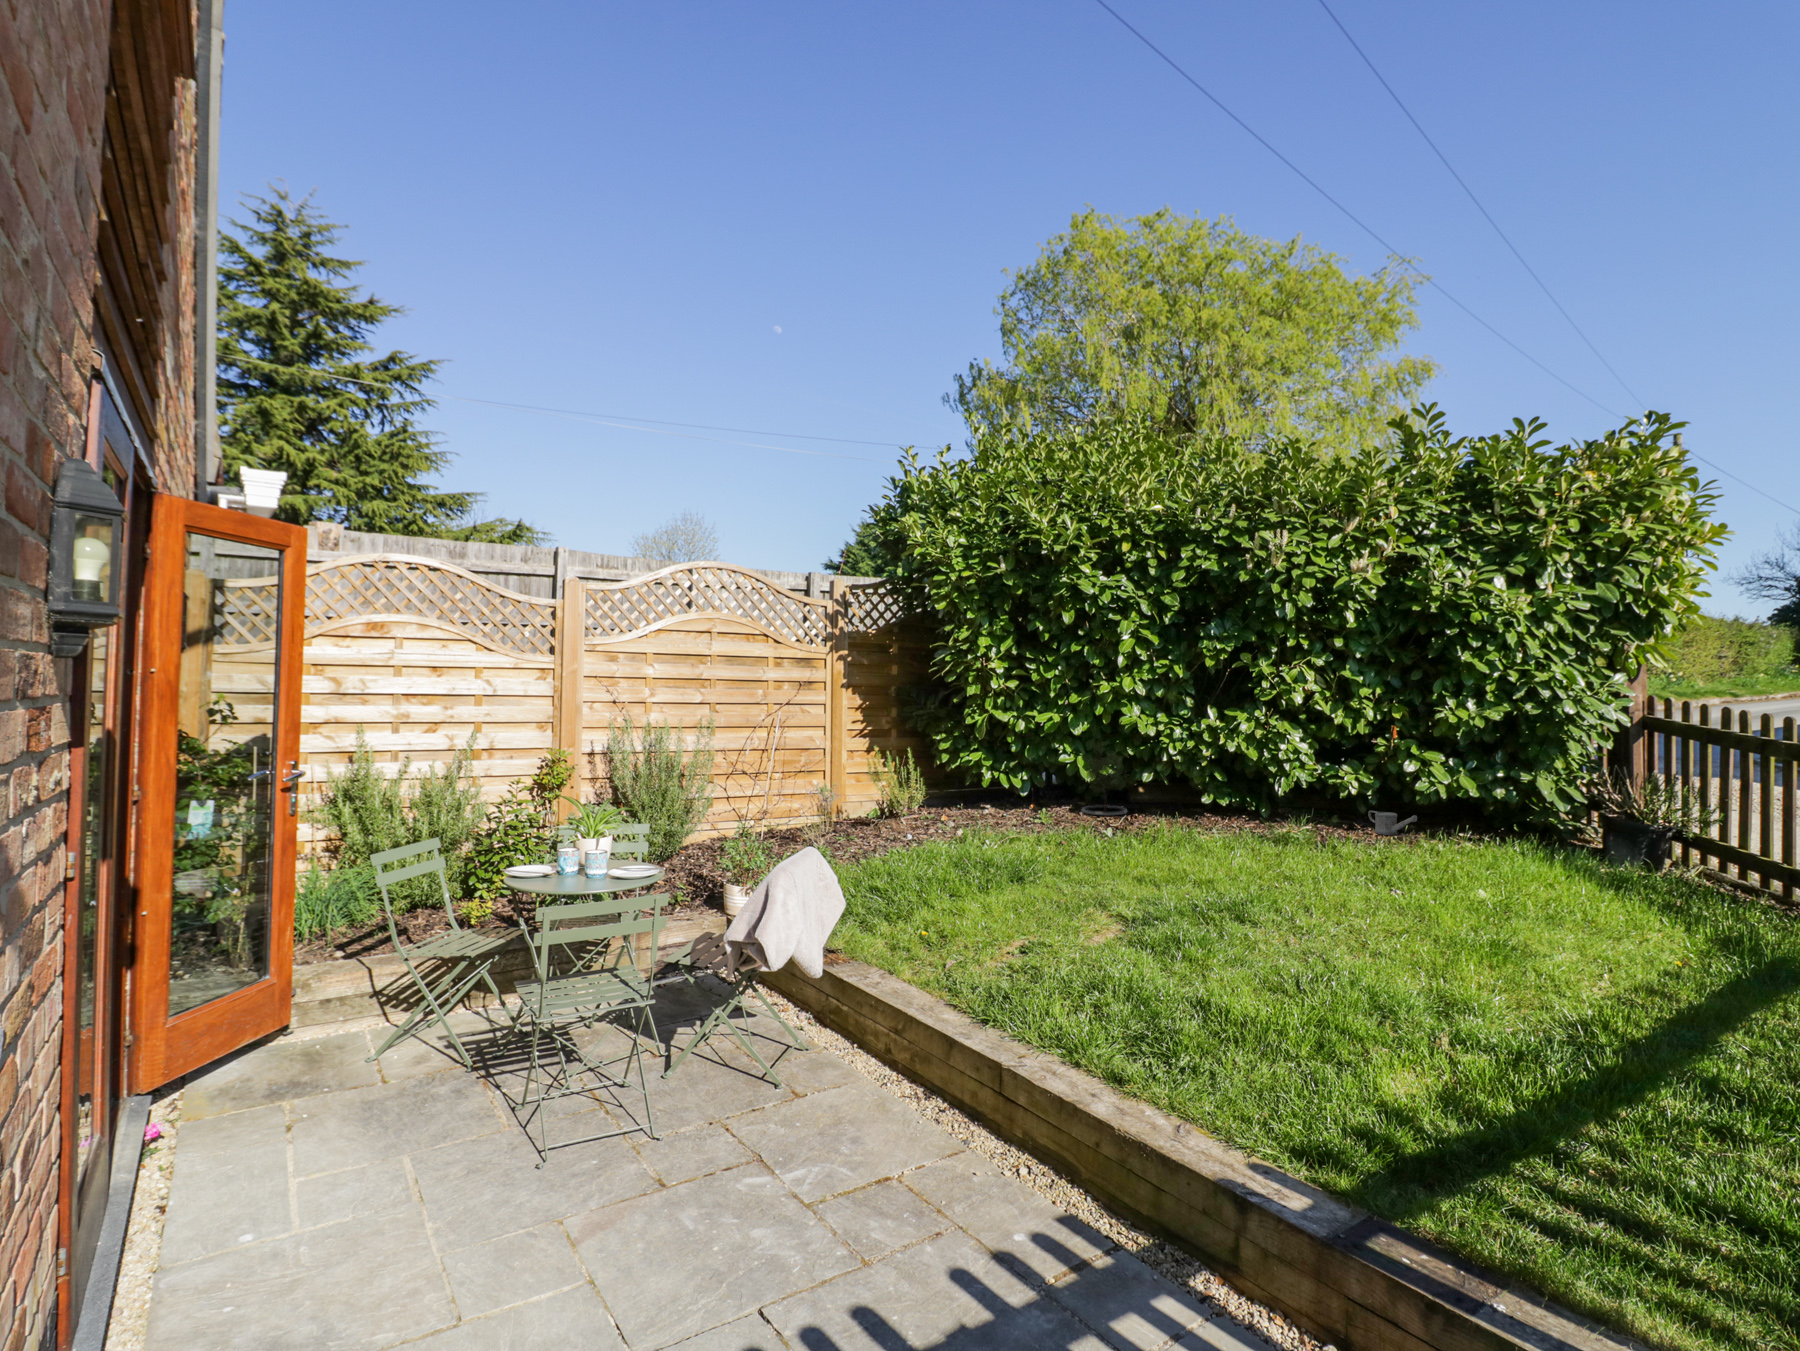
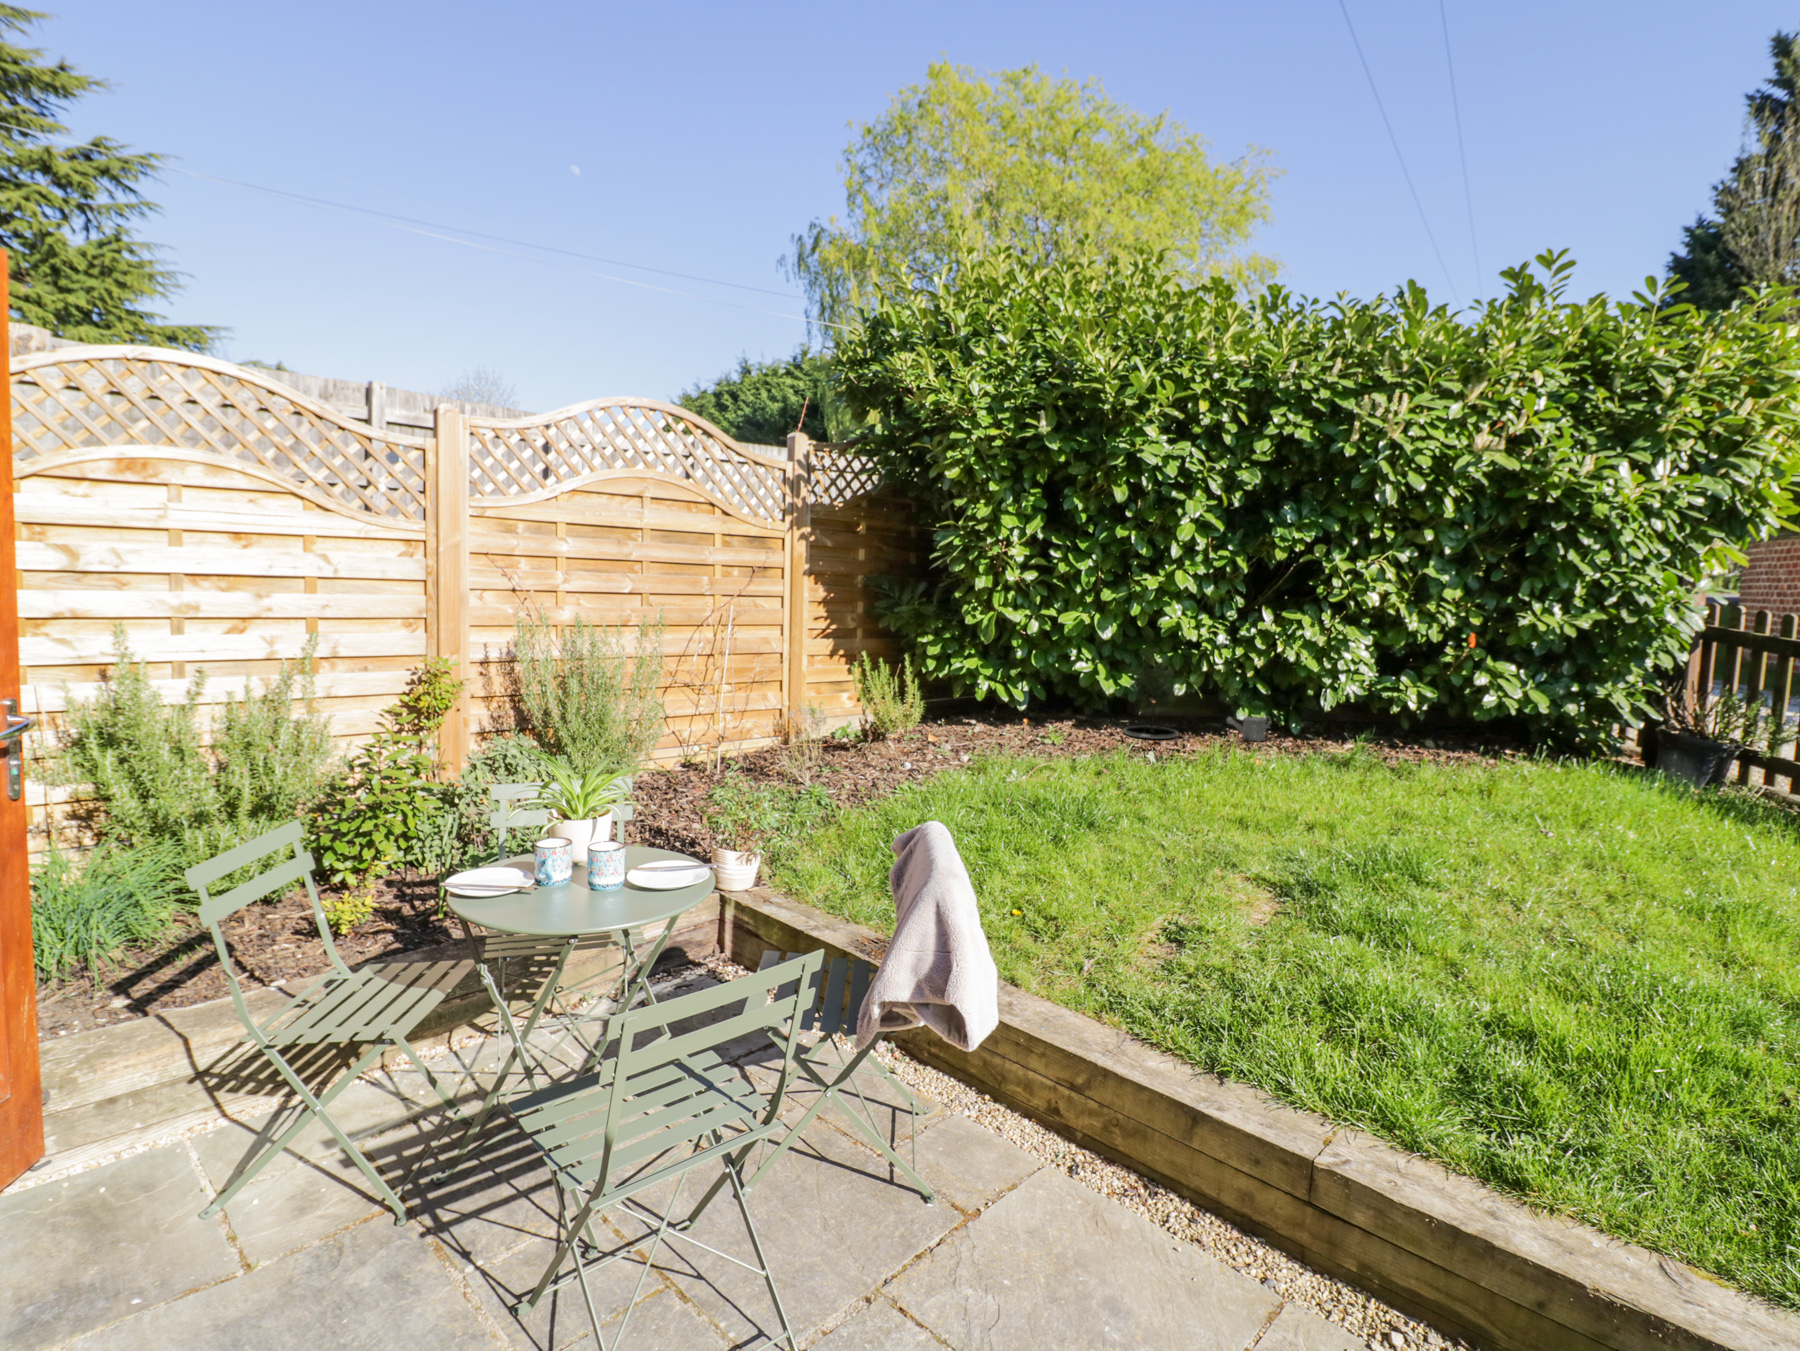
watering can: present [1368,811,1417,835] -> present [1227,716,1271,741]

